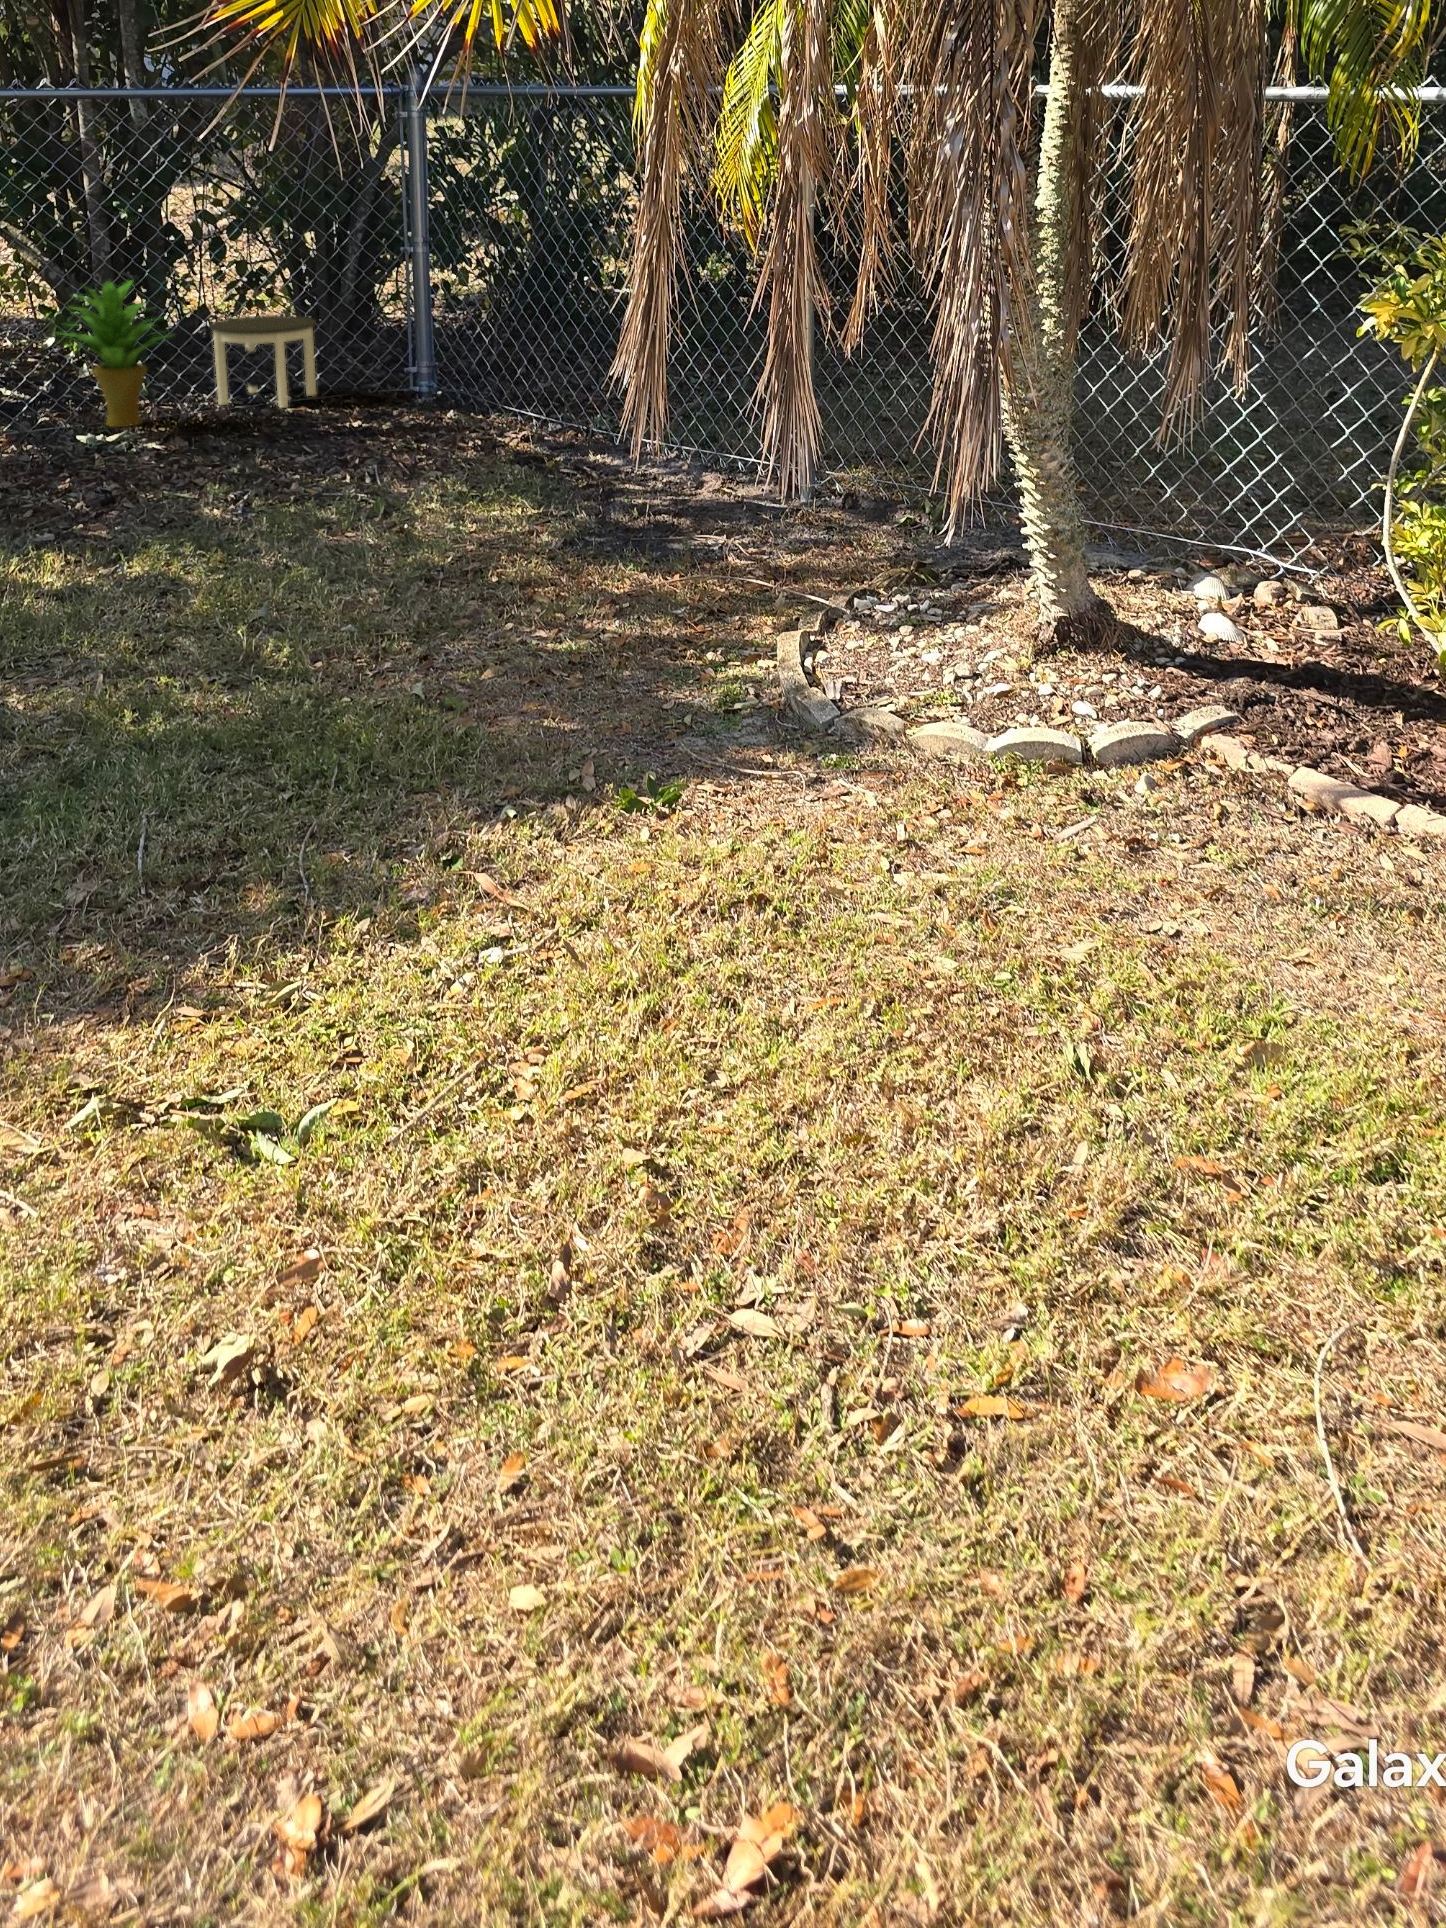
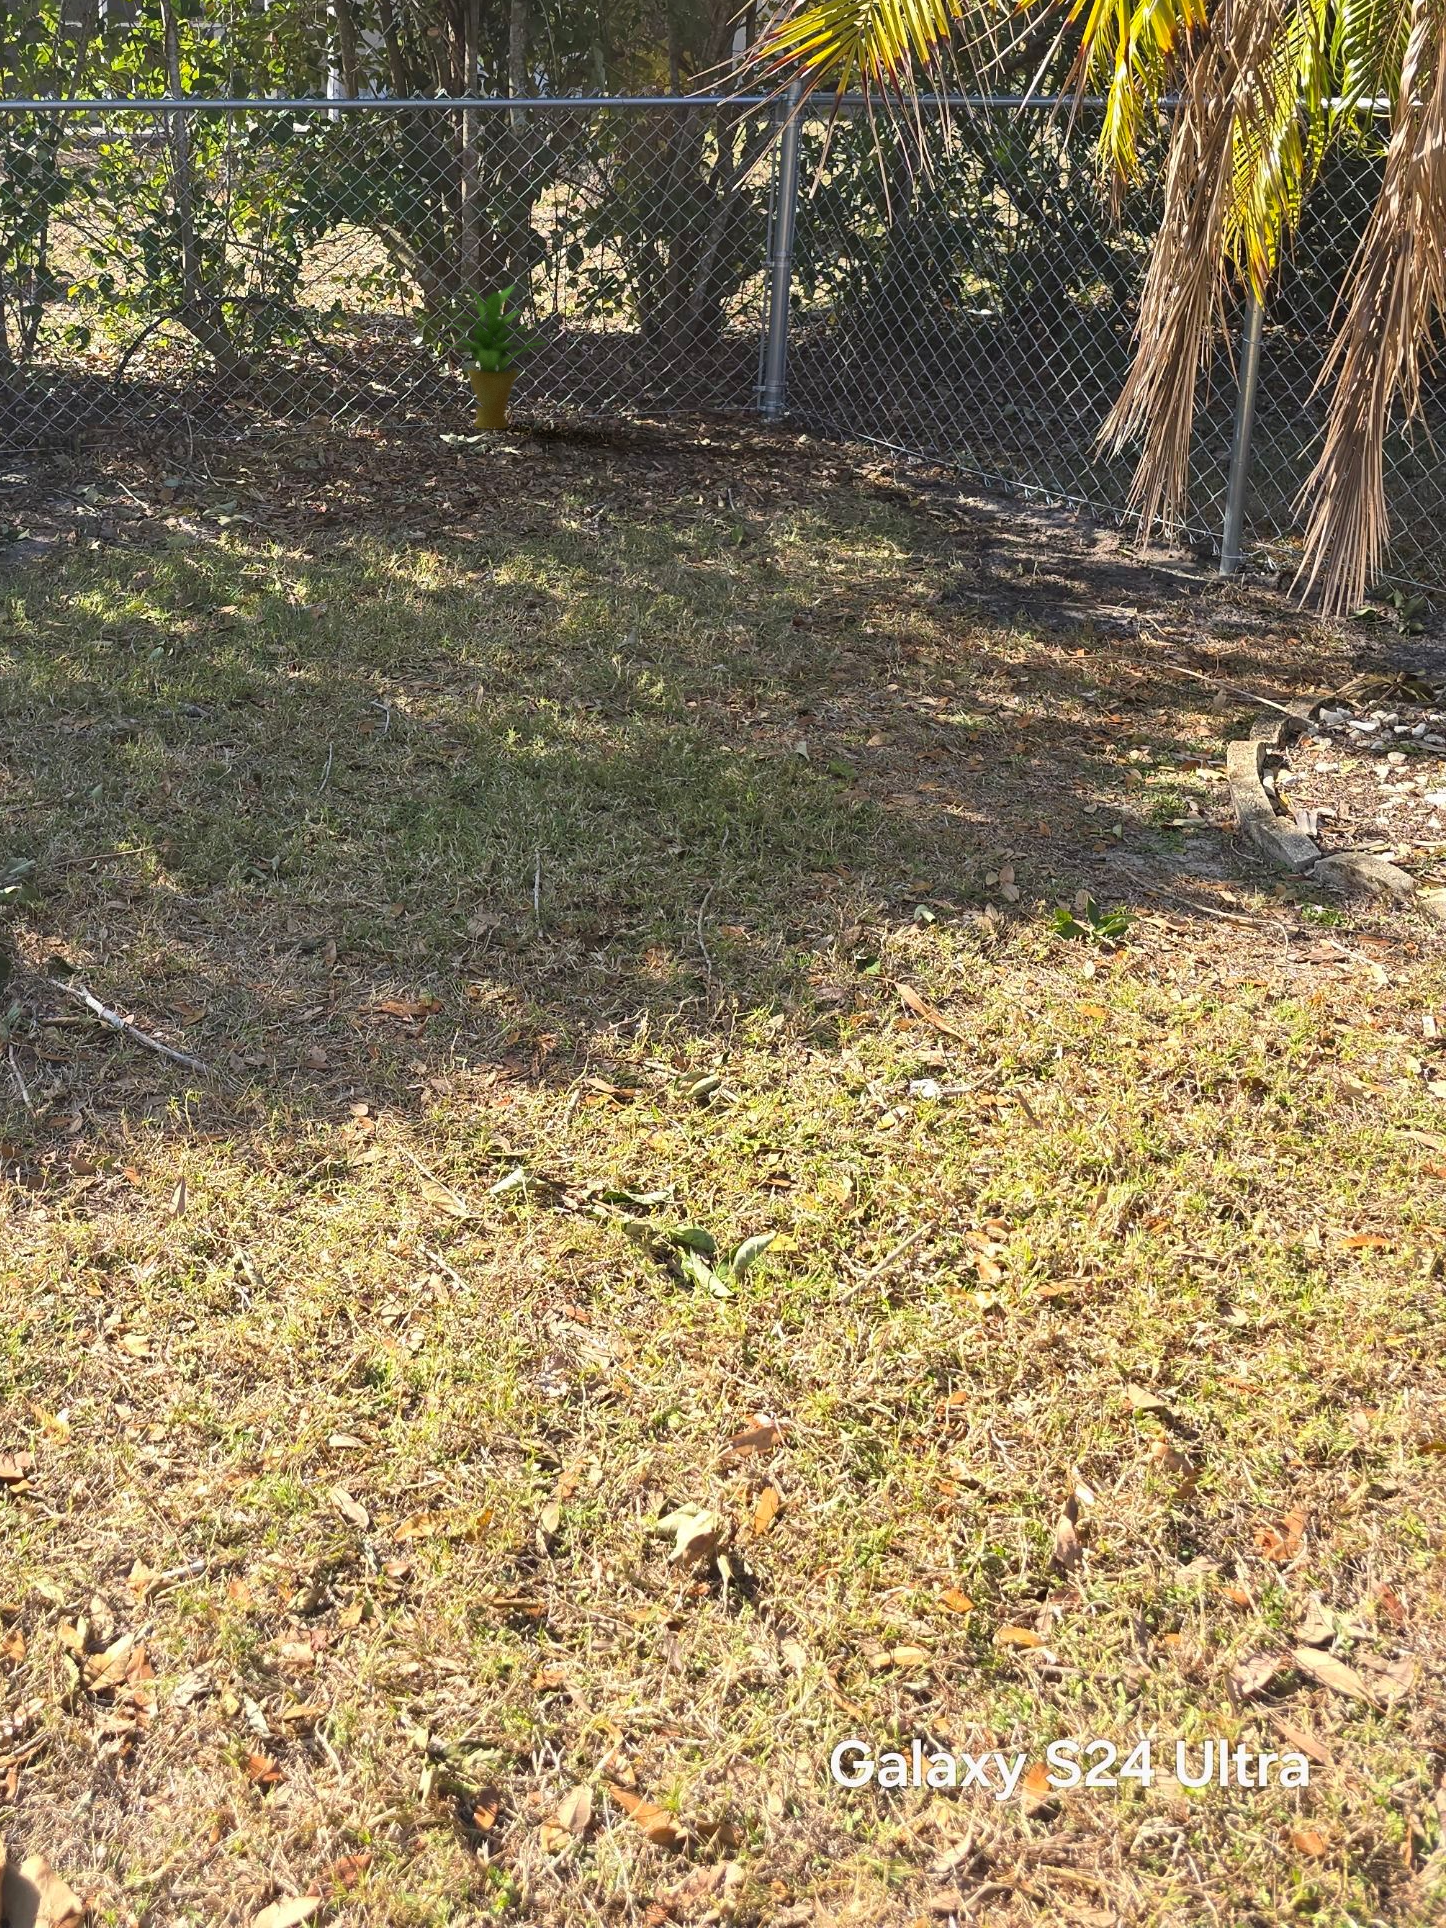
round table: present [210,315,317,408] -> none [579,328,684,424]

